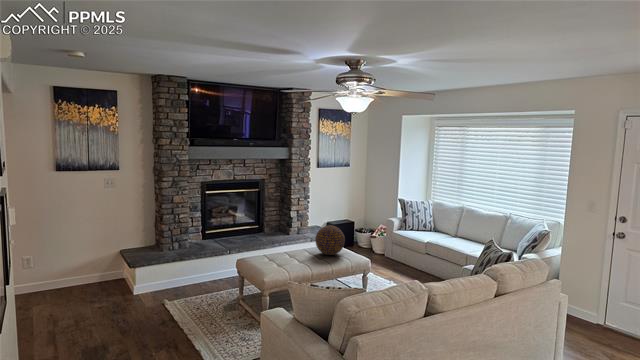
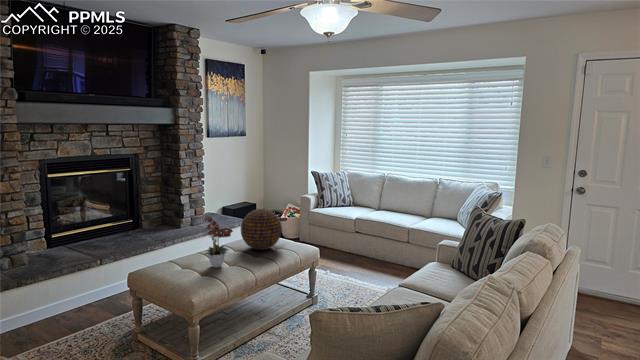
flower arrangement: none [282,226,307,263] -> present [202,217,233,268]

